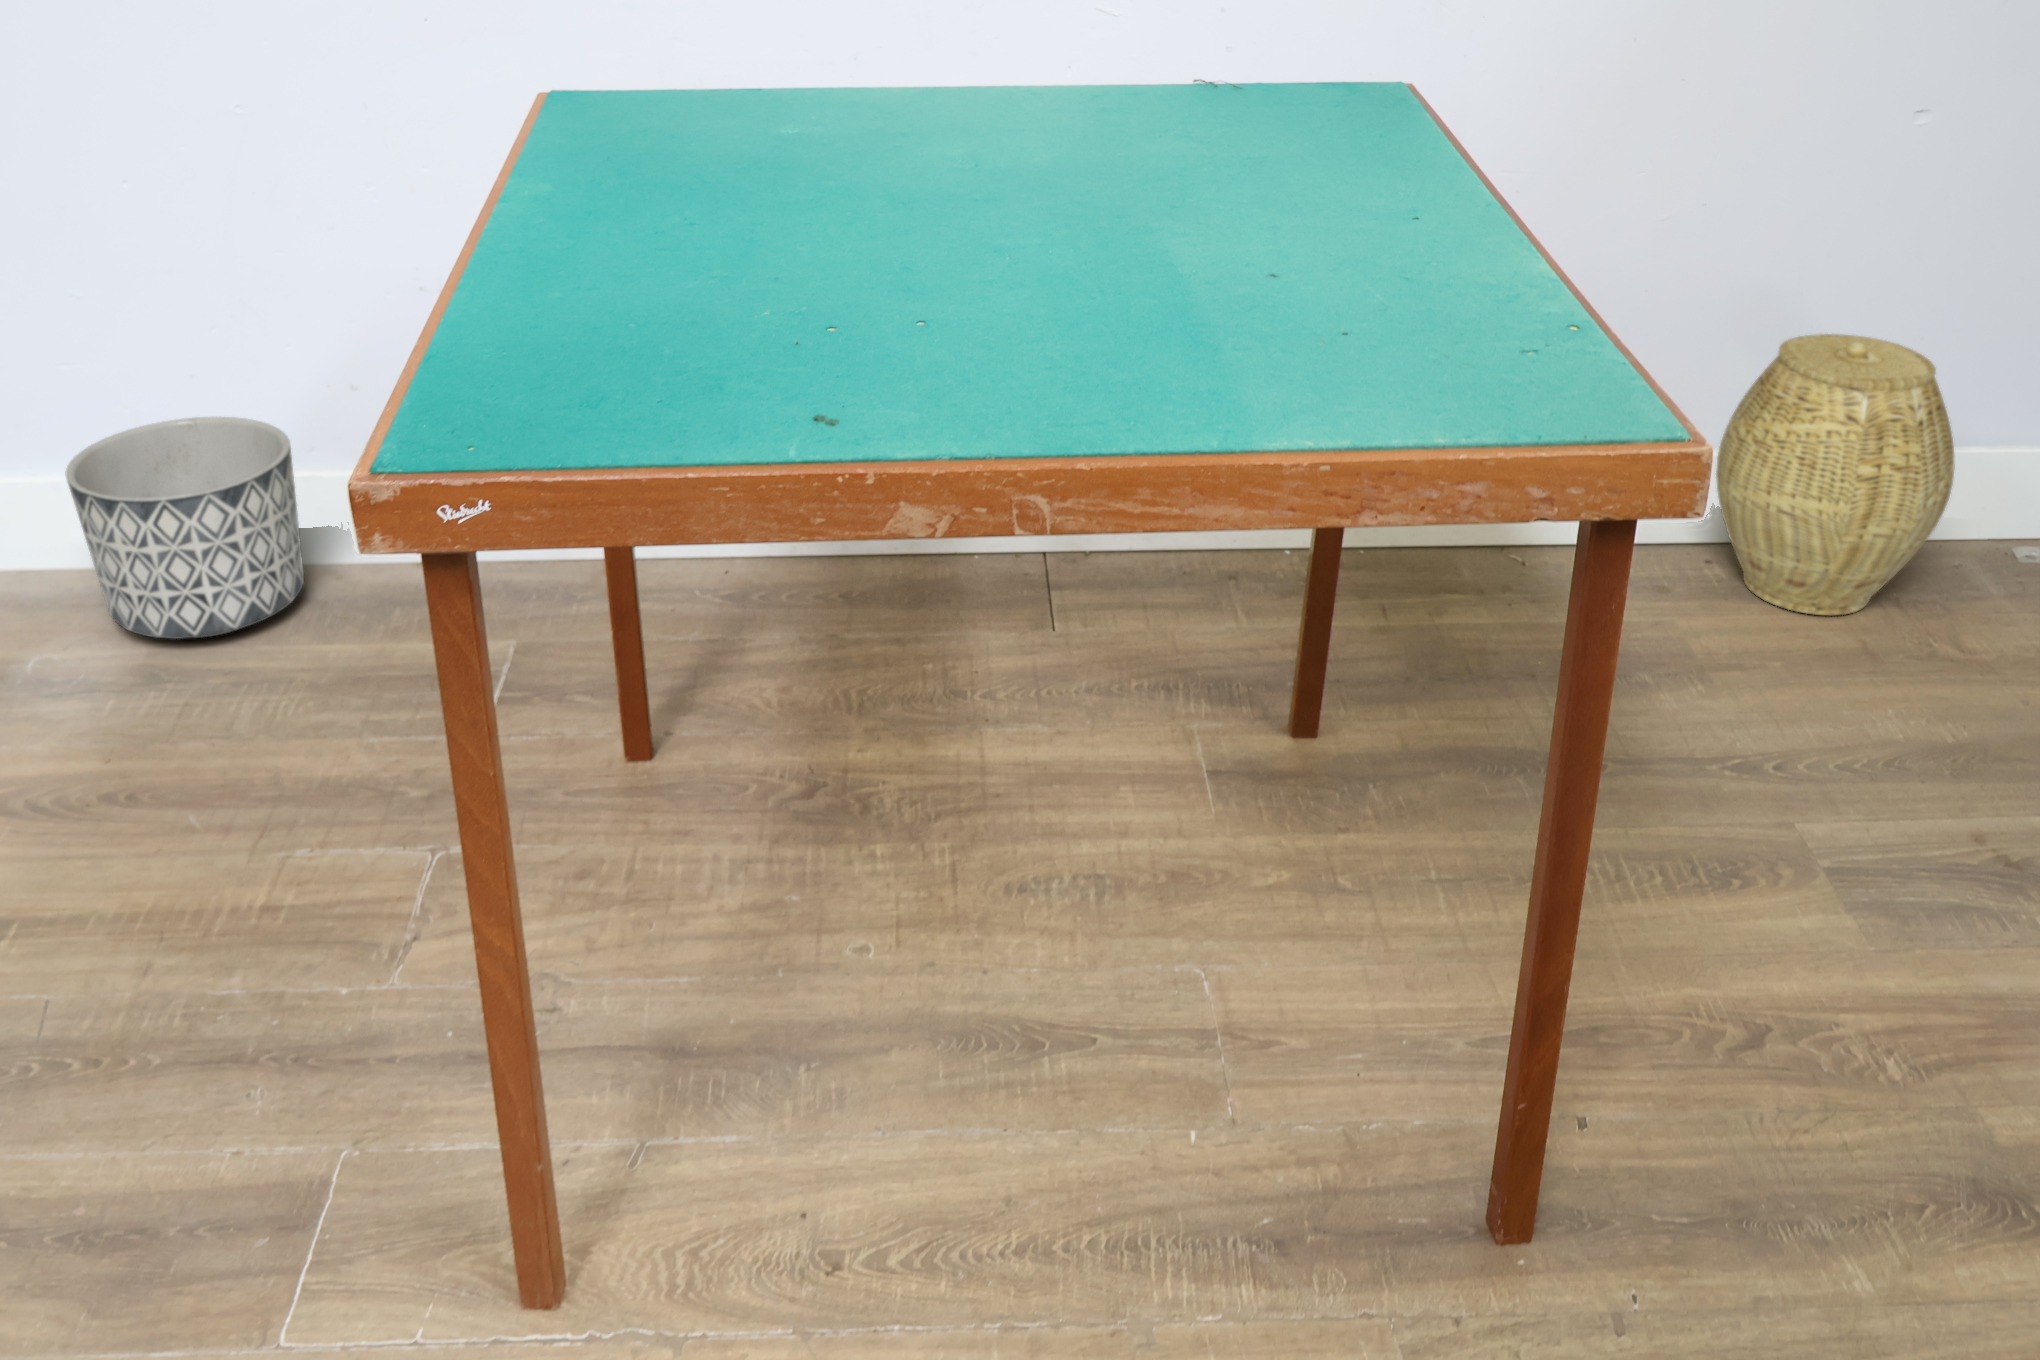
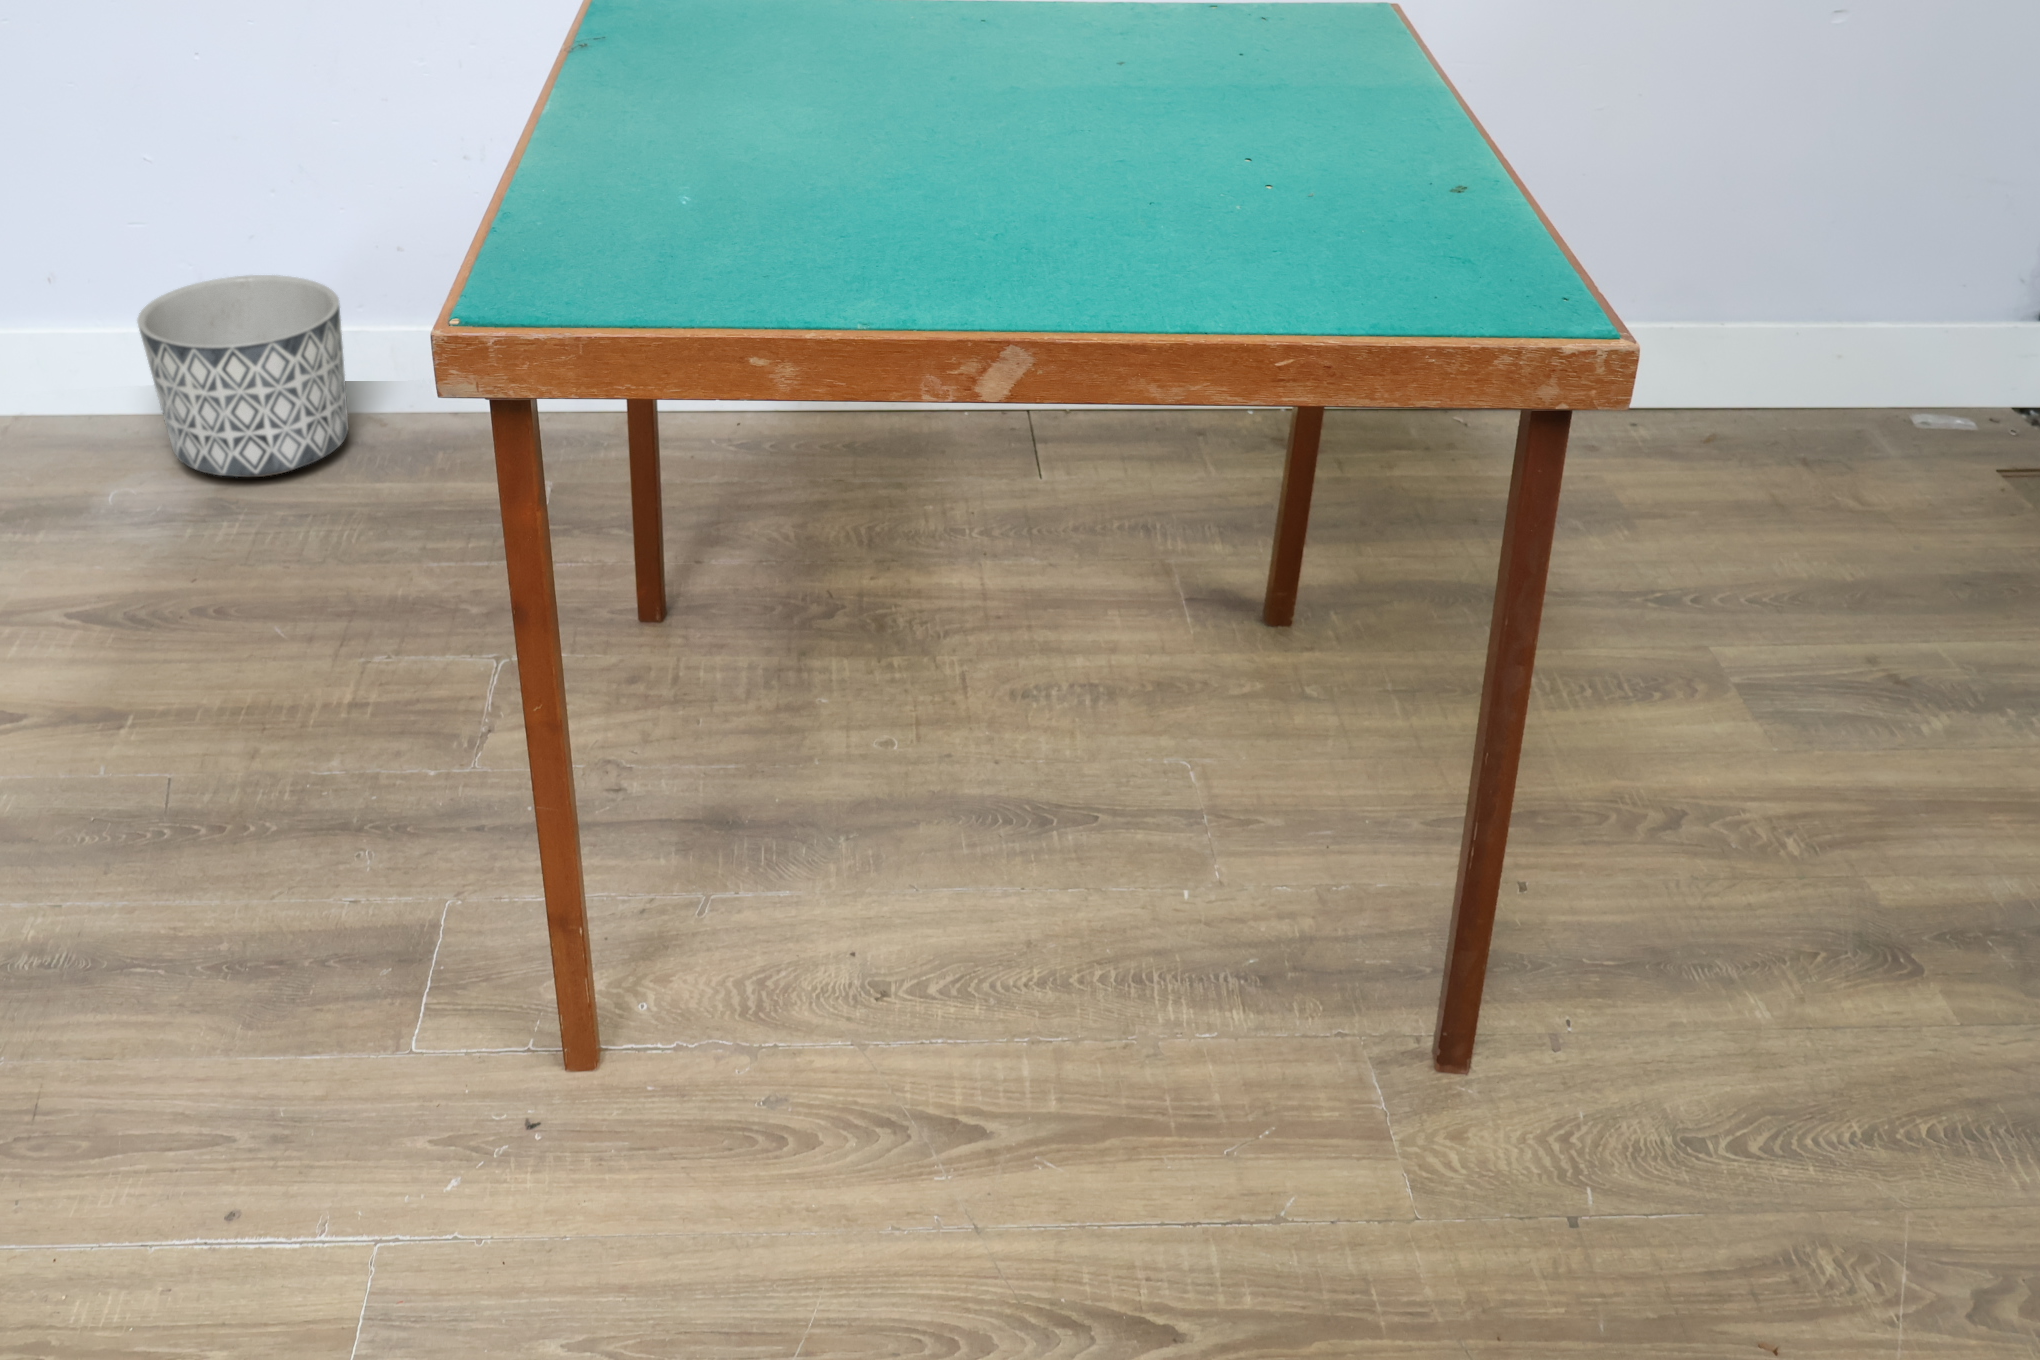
woven basket: present [1716,334,1954,616] -> none [1644,214,1860,472]

